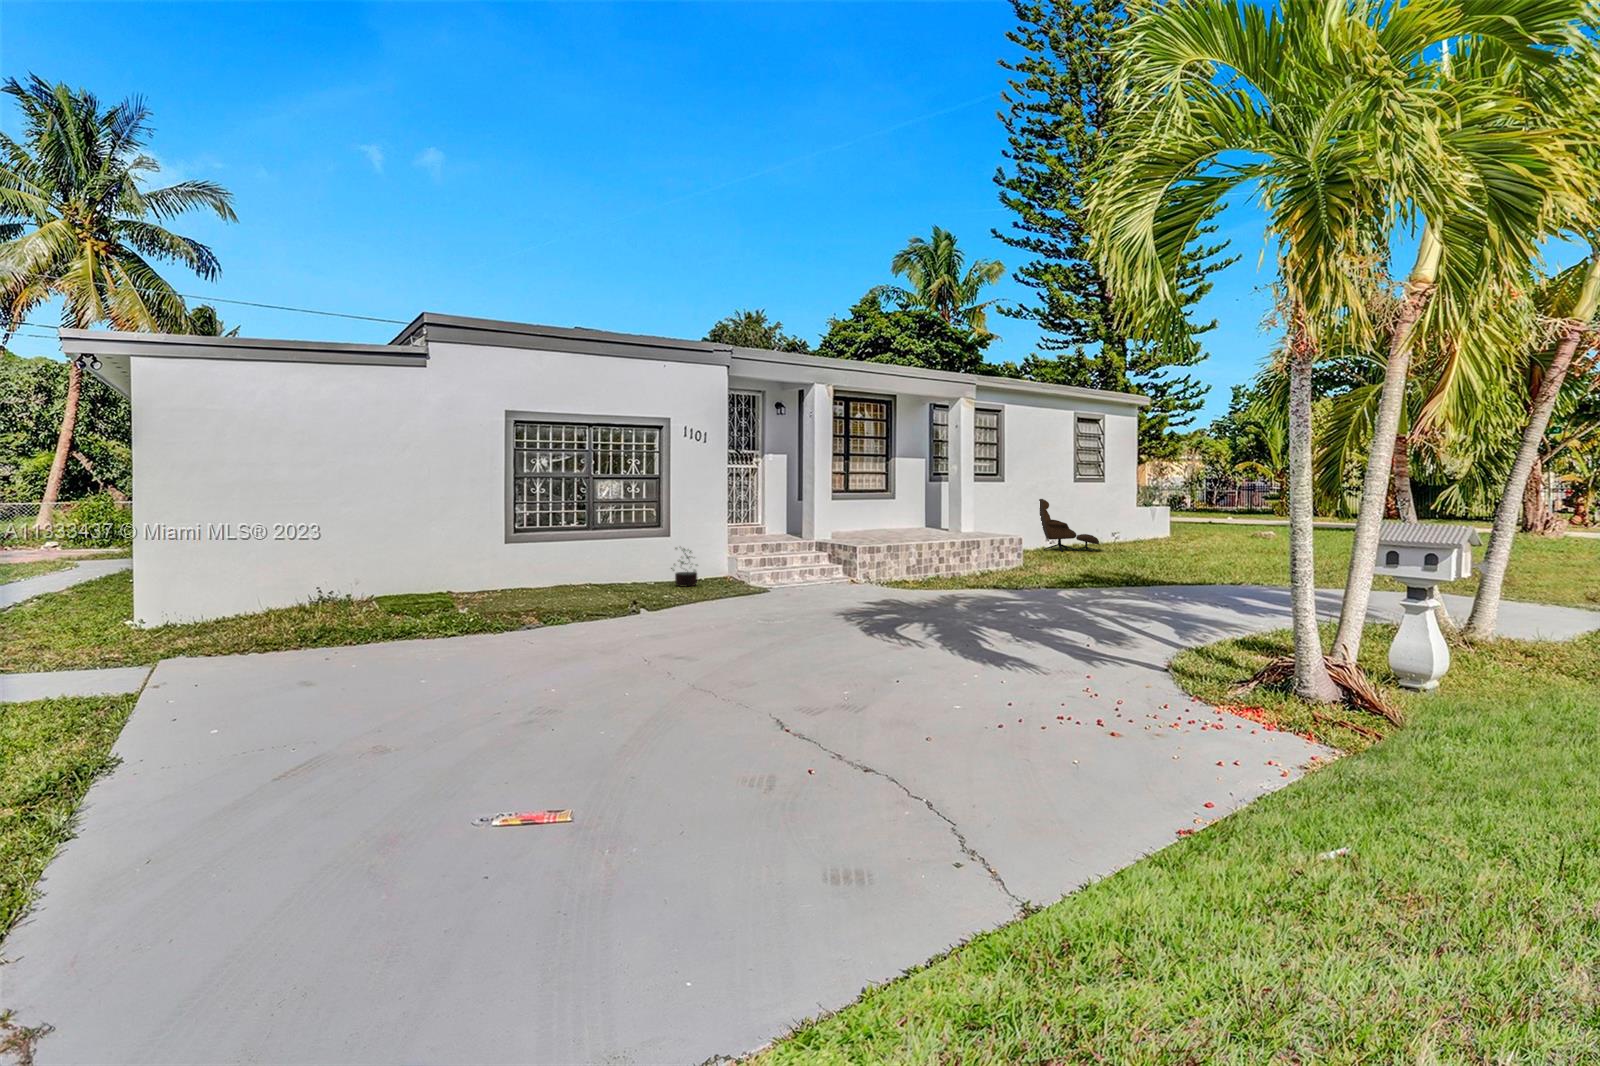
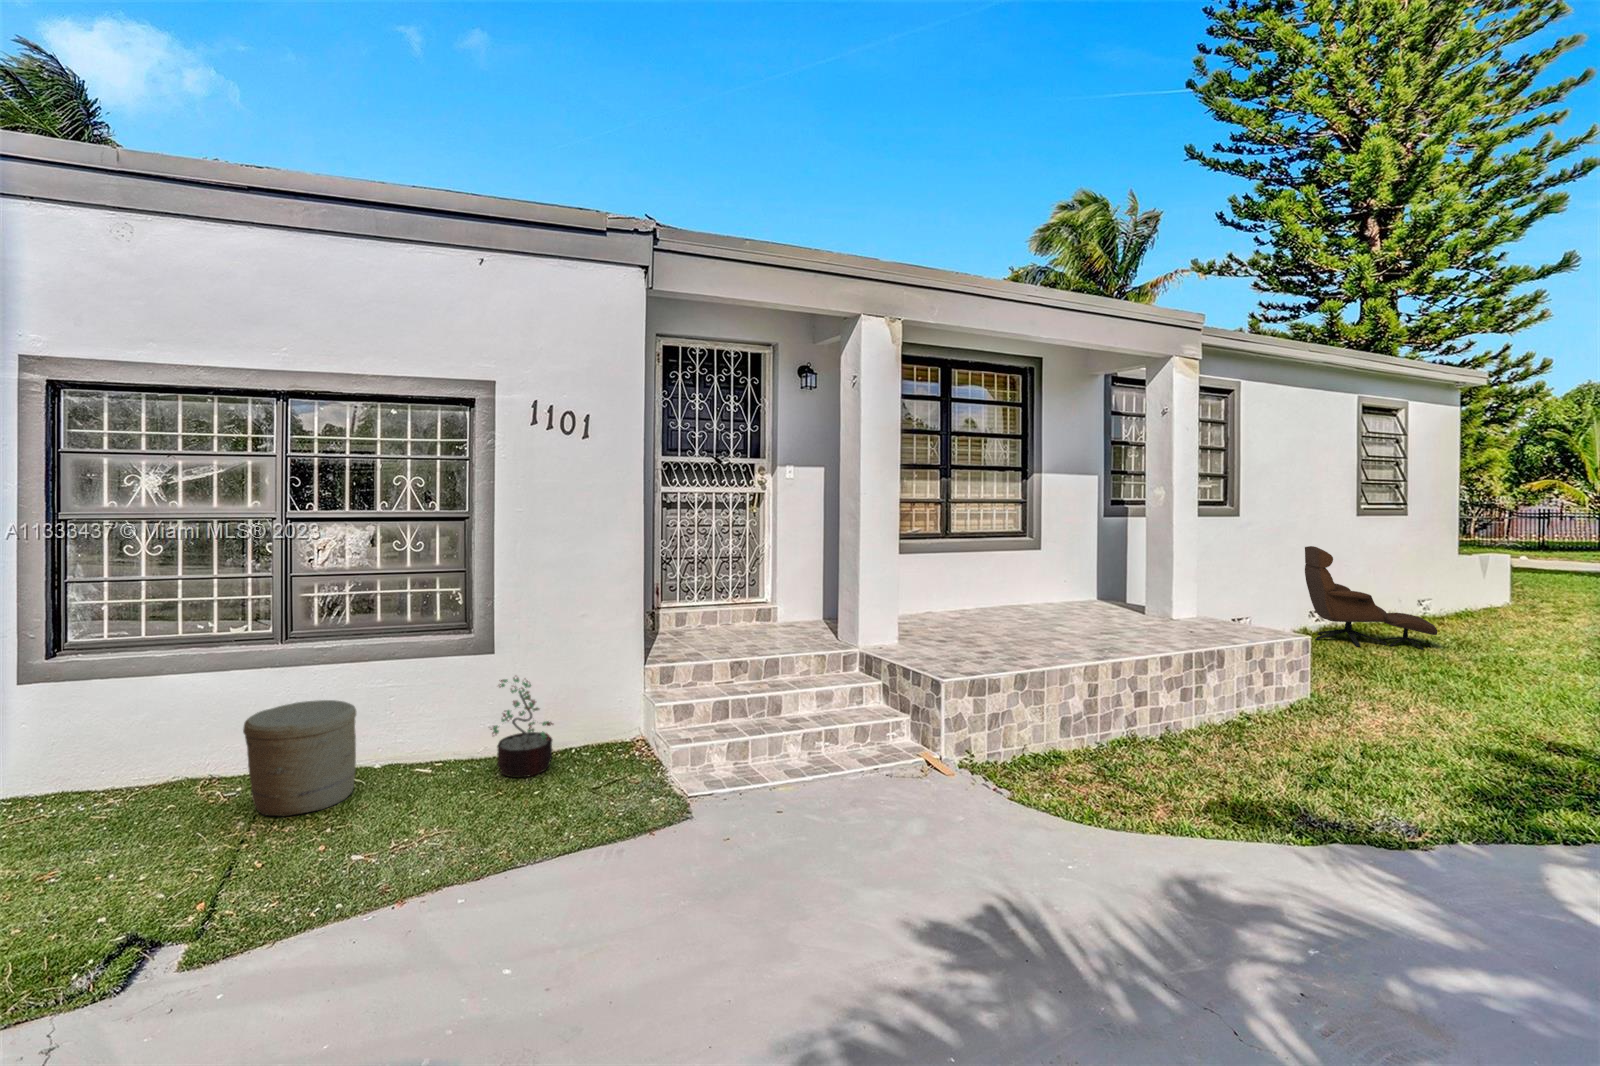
woven basket: none [591,554,630,594] -> present [243,700,356,816]

